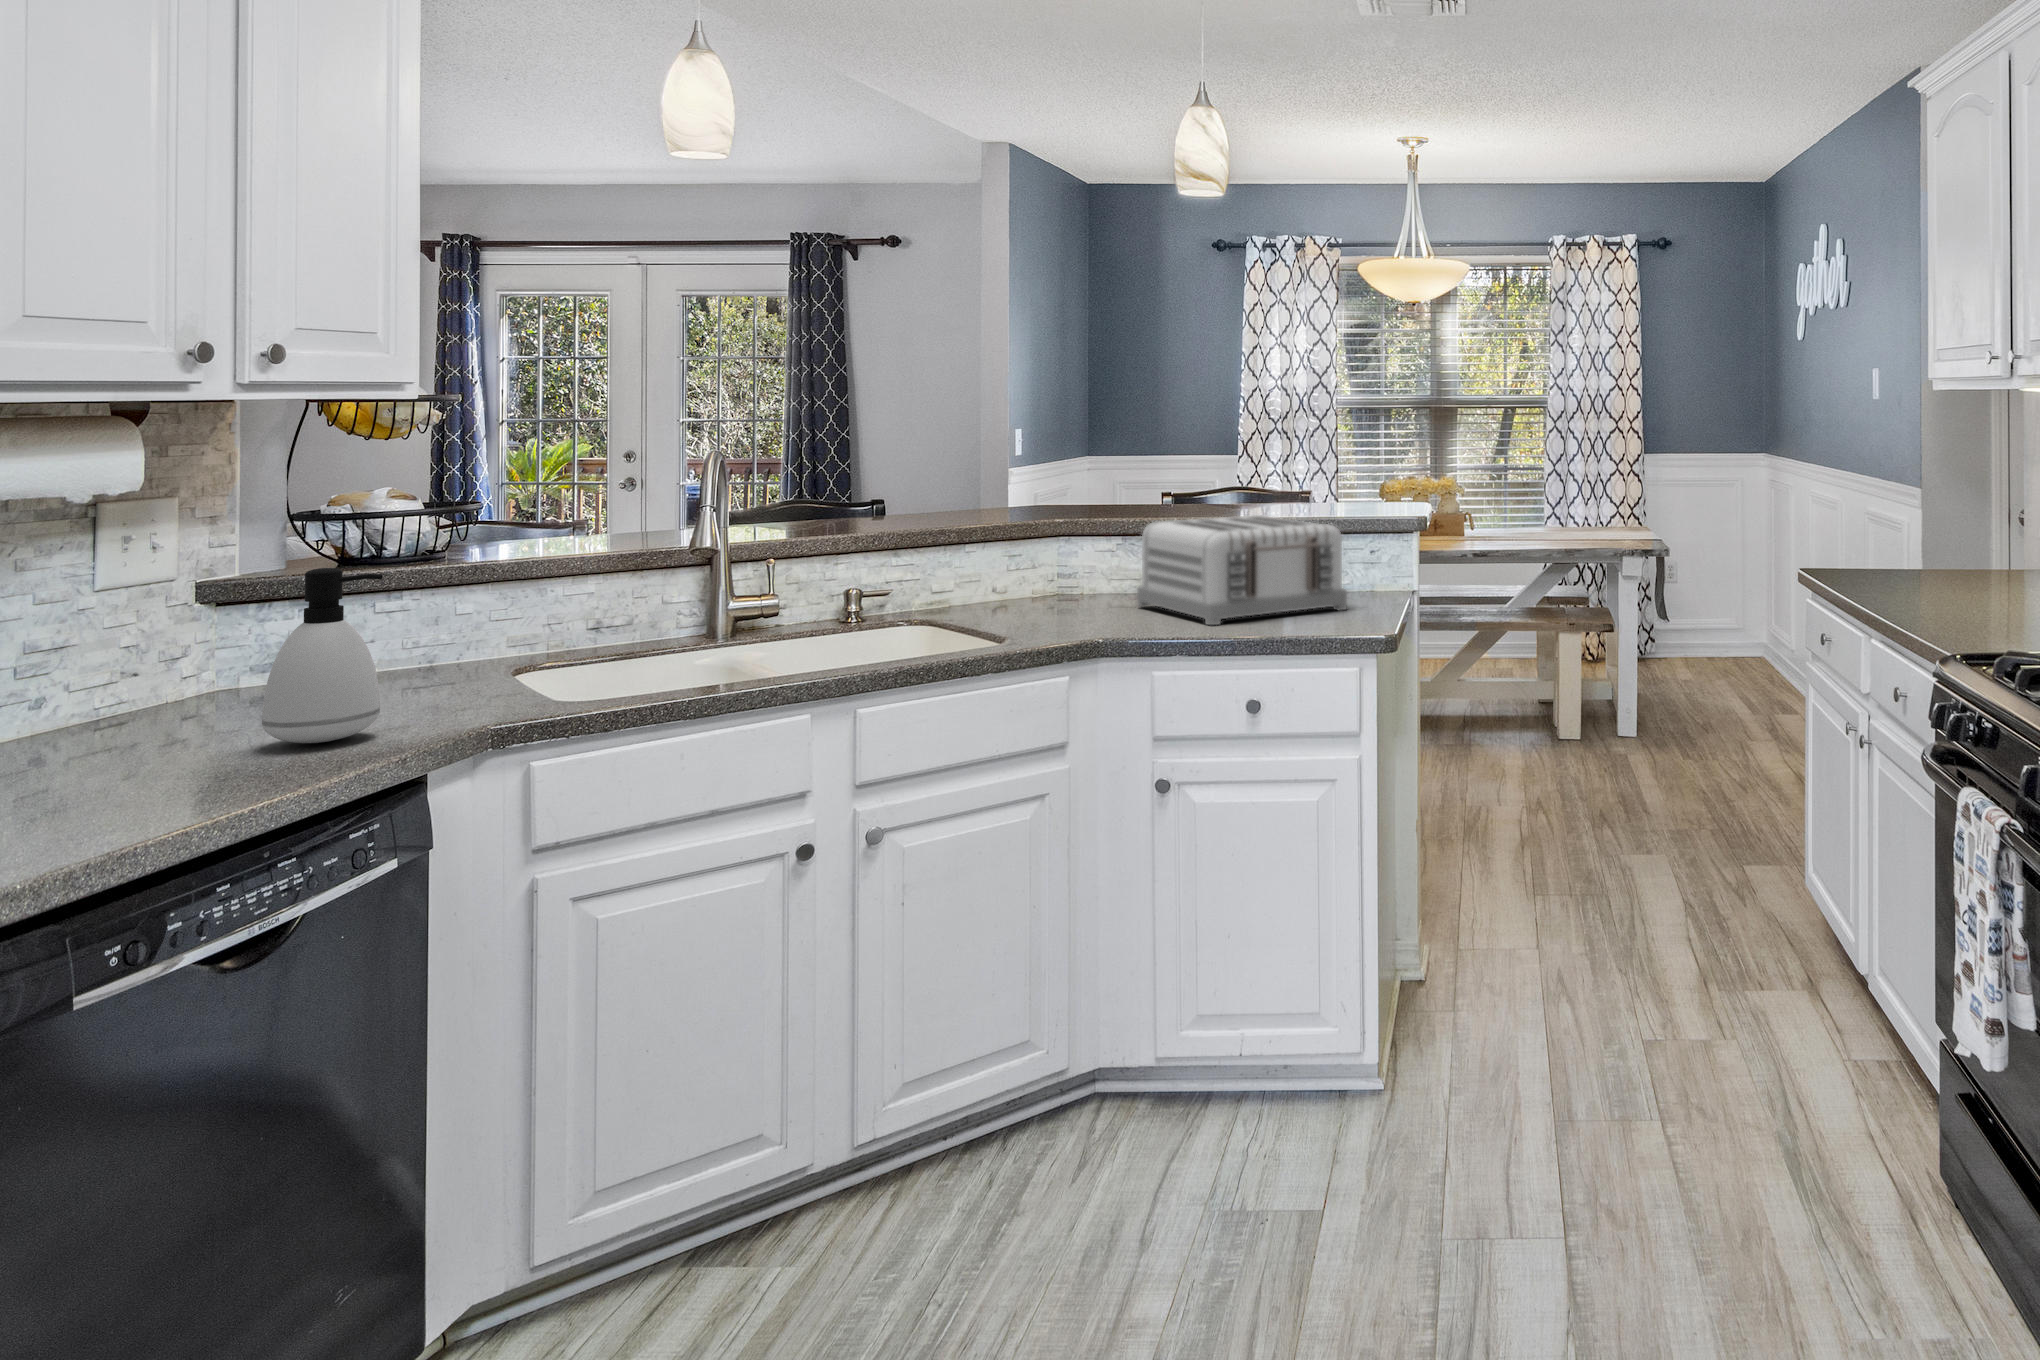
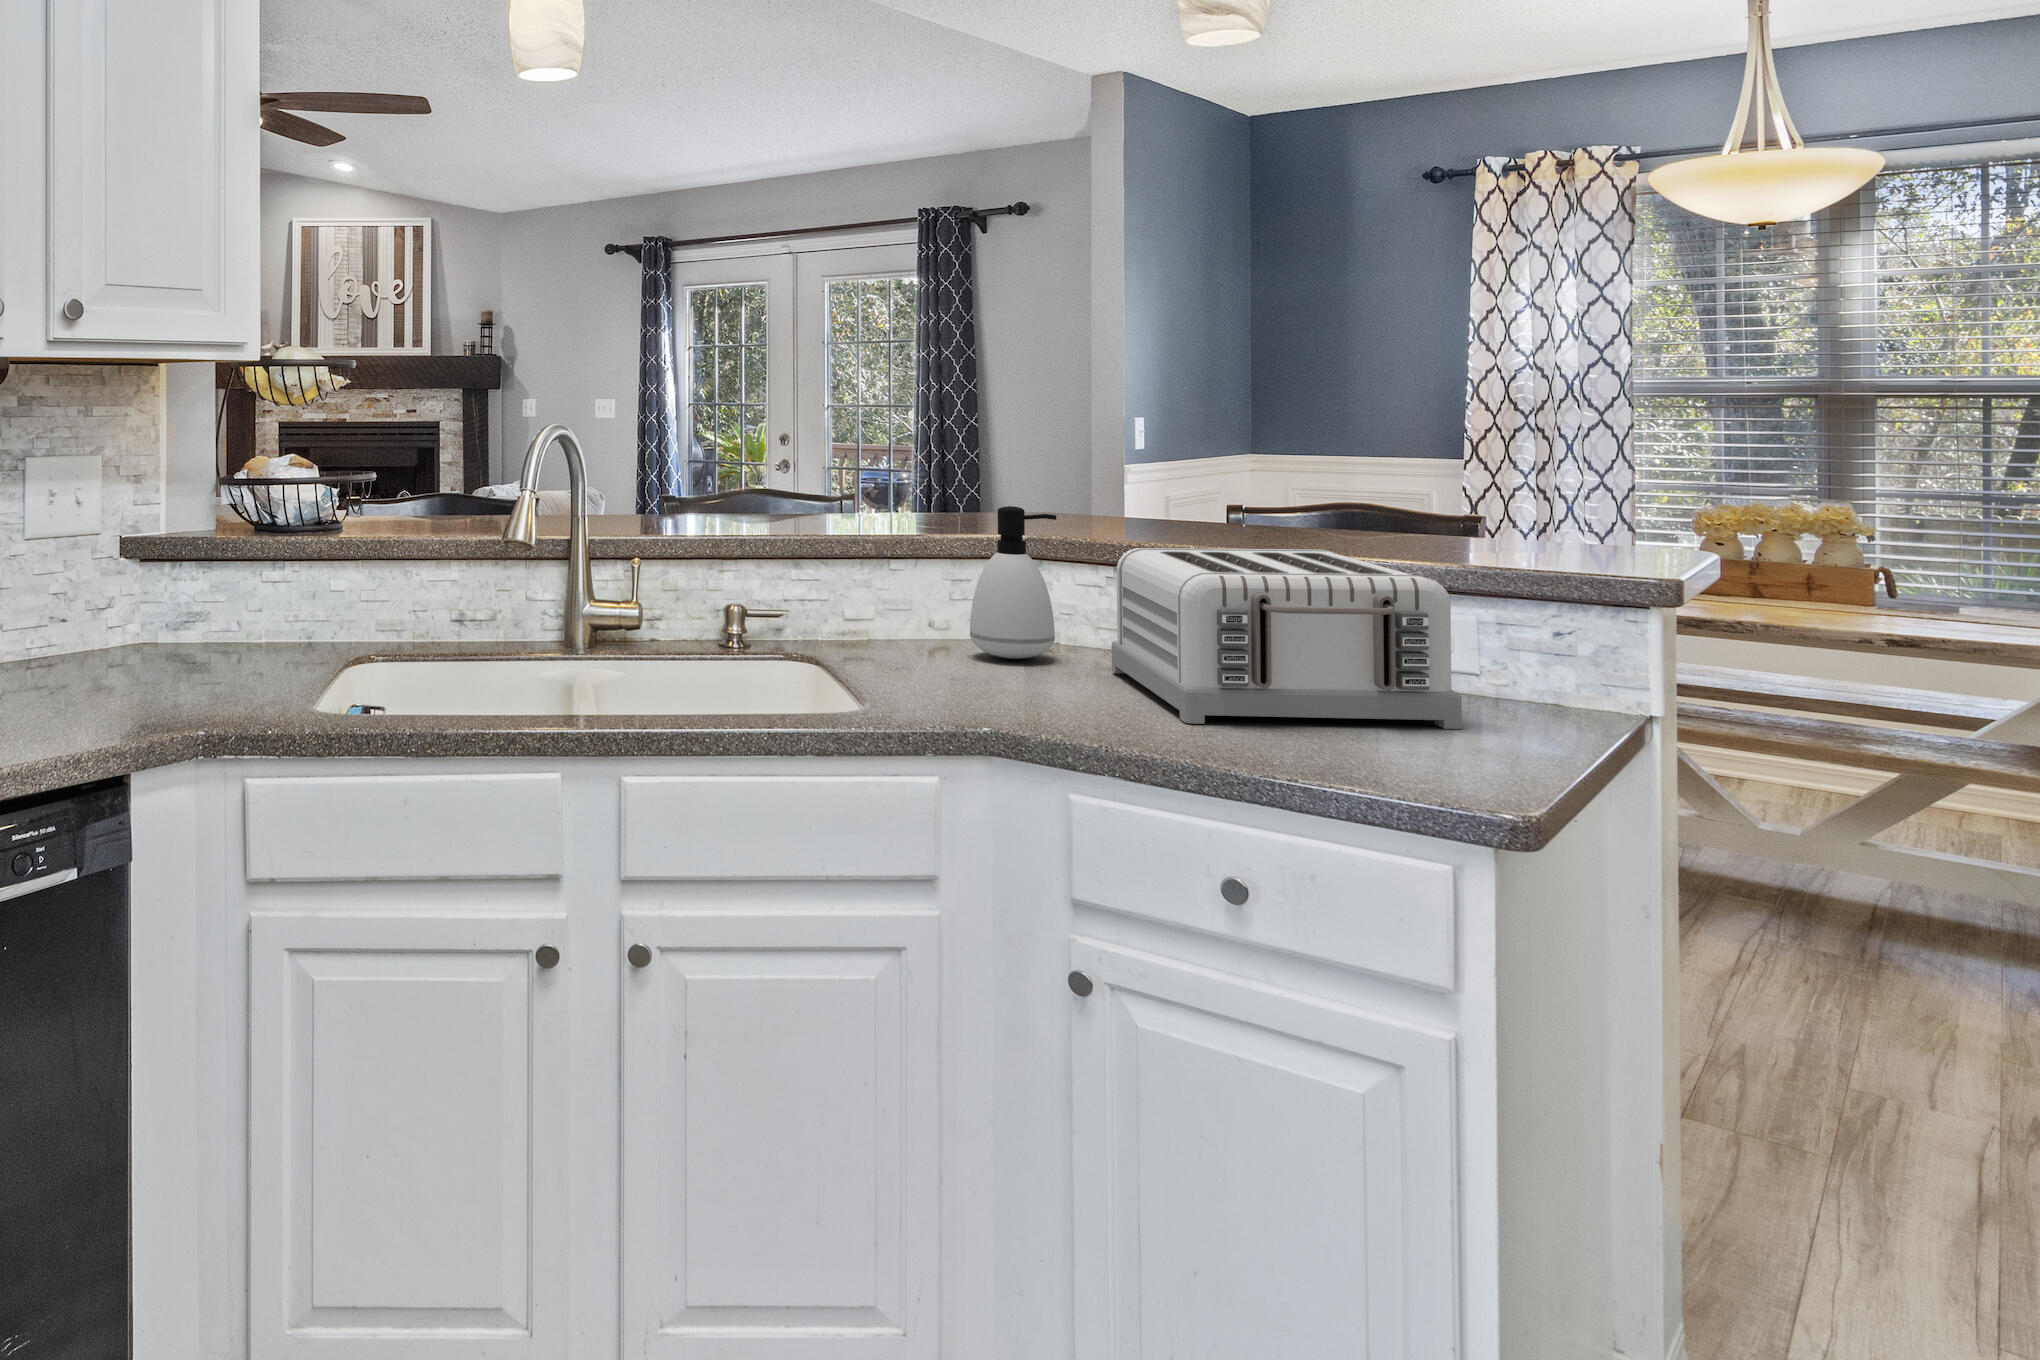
soap dispenser: present [262,568,383,743] -> present [970,506,1056,659]

